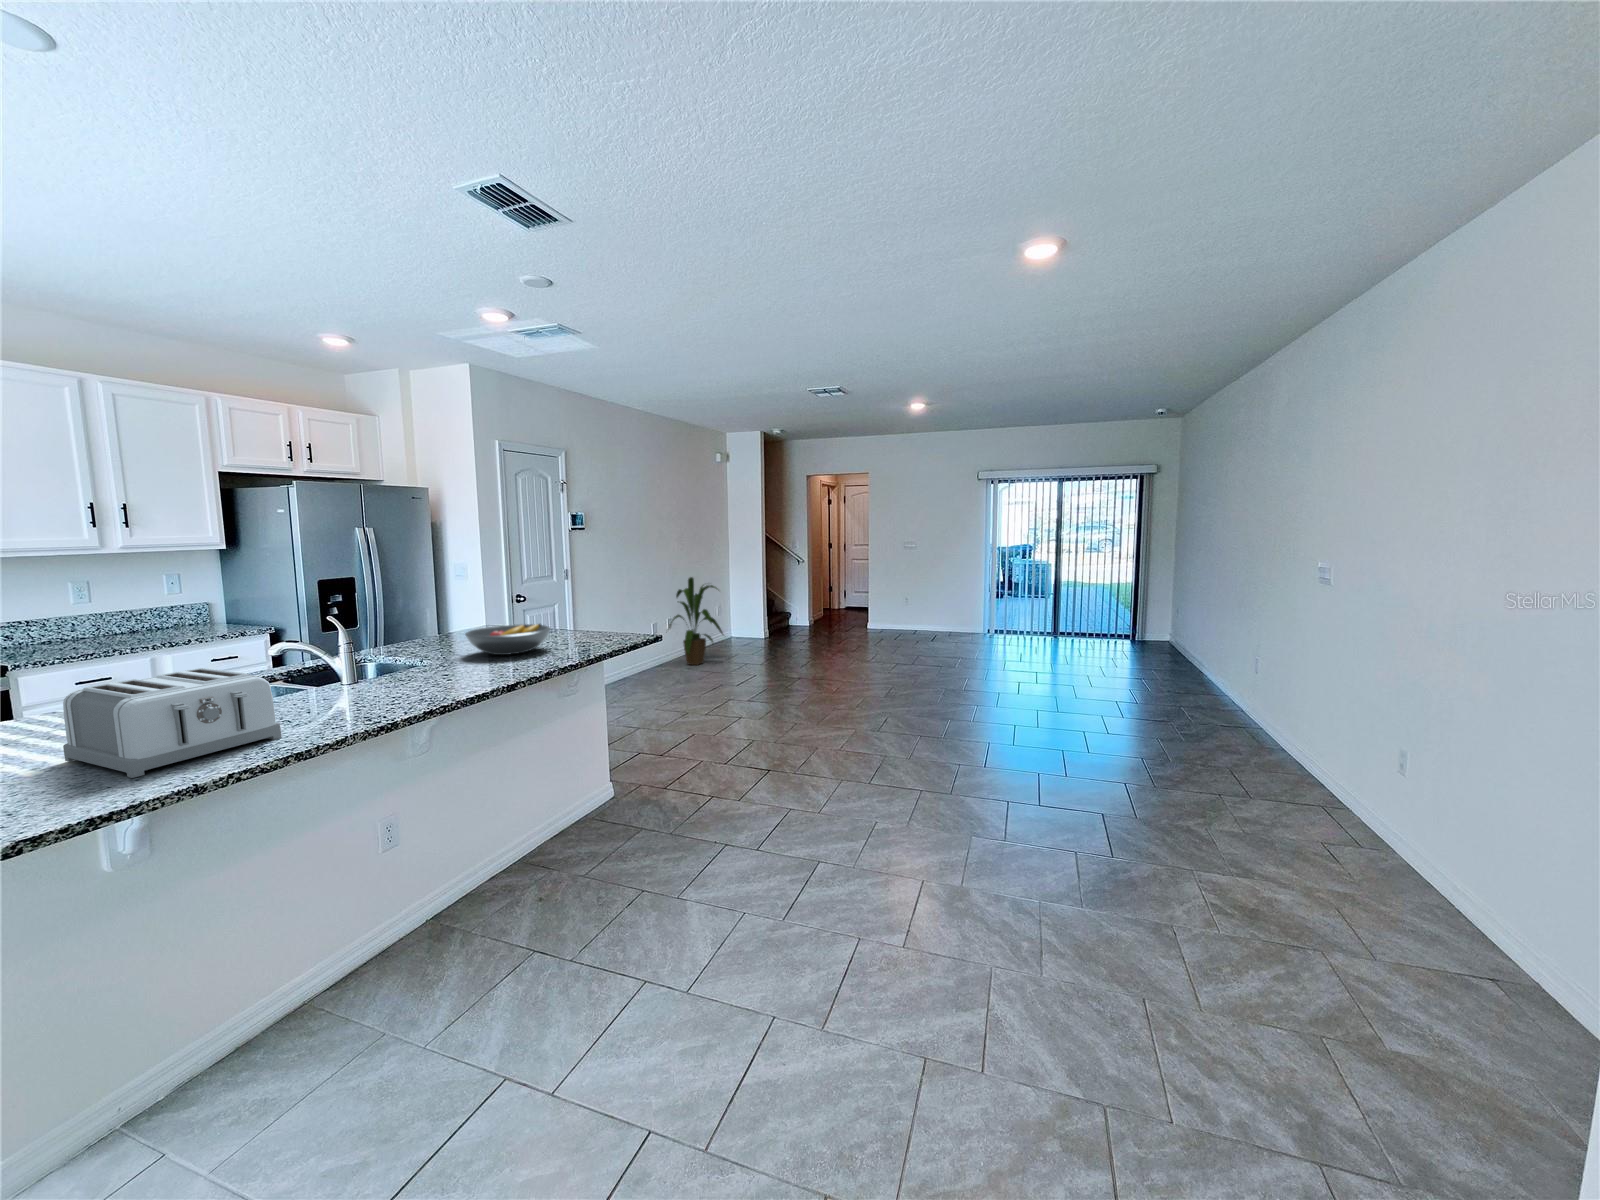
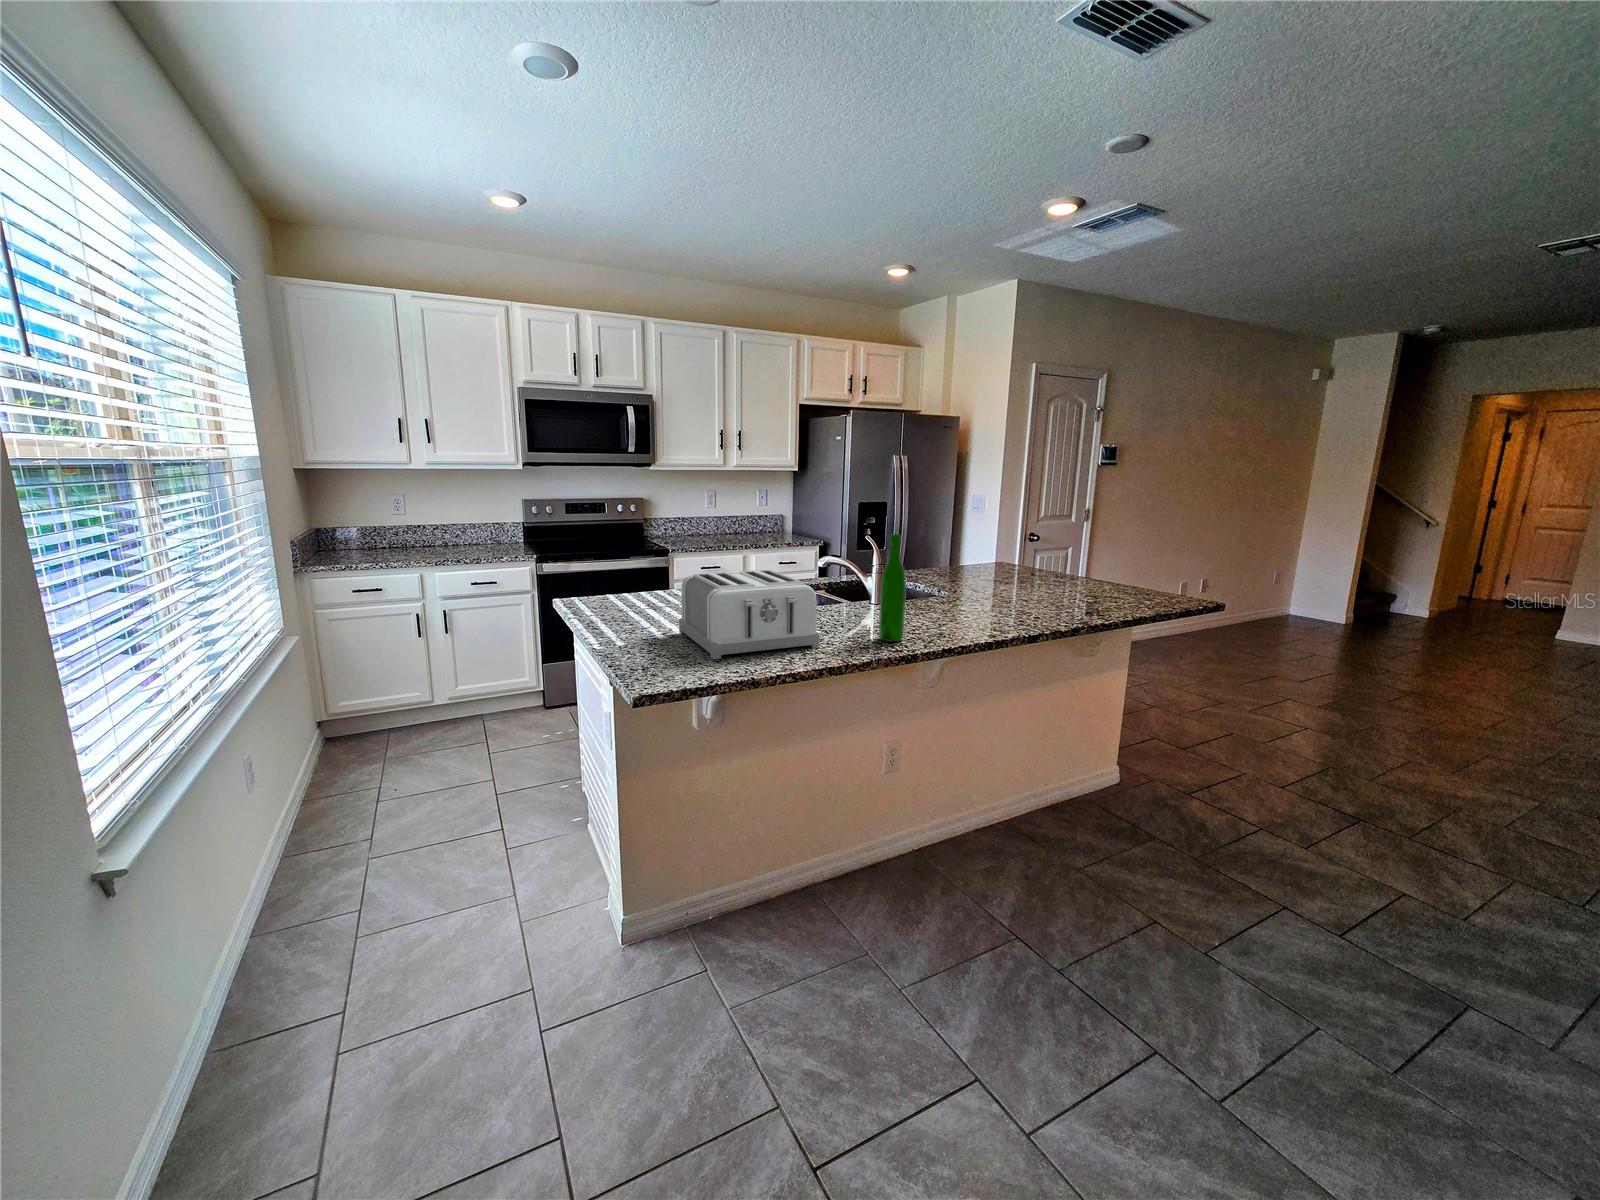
house plant: present [672,577,723,665] -> none [1197,531,1290,644]
wine bottle: none [350,614,381,717] -> present [879,534,906,642]
fruit bowl: present [465,624,550,655] -> none [985,564,1080,598]

